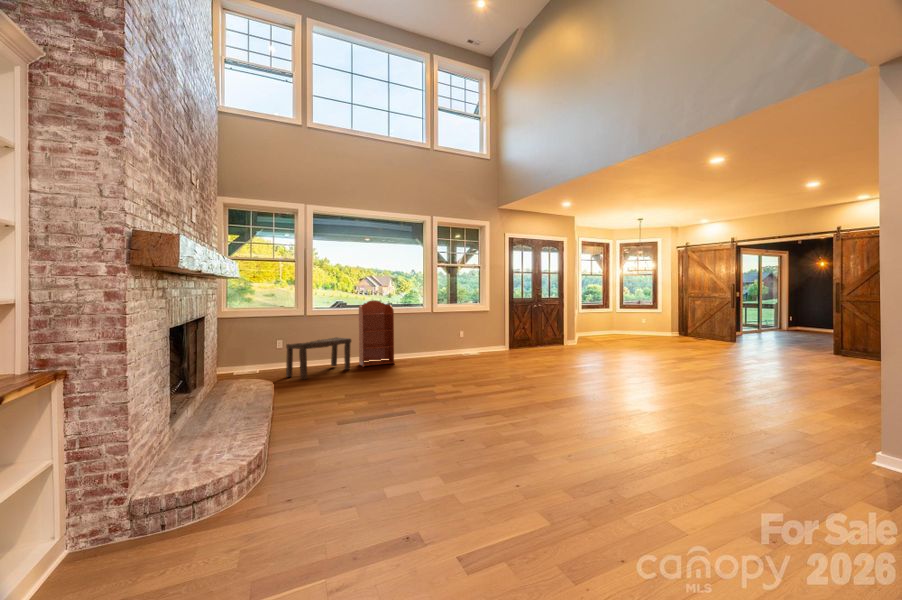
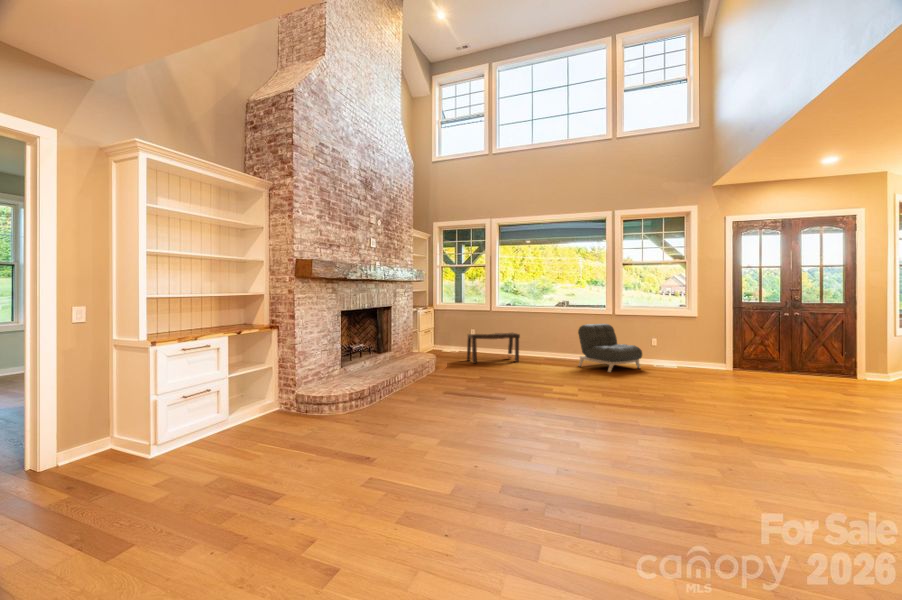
bookcase: present [359,300,395,367] -> none [532,301,563,363]
armchair: none [412,322,463,367] -> present [578,324,642,372]

